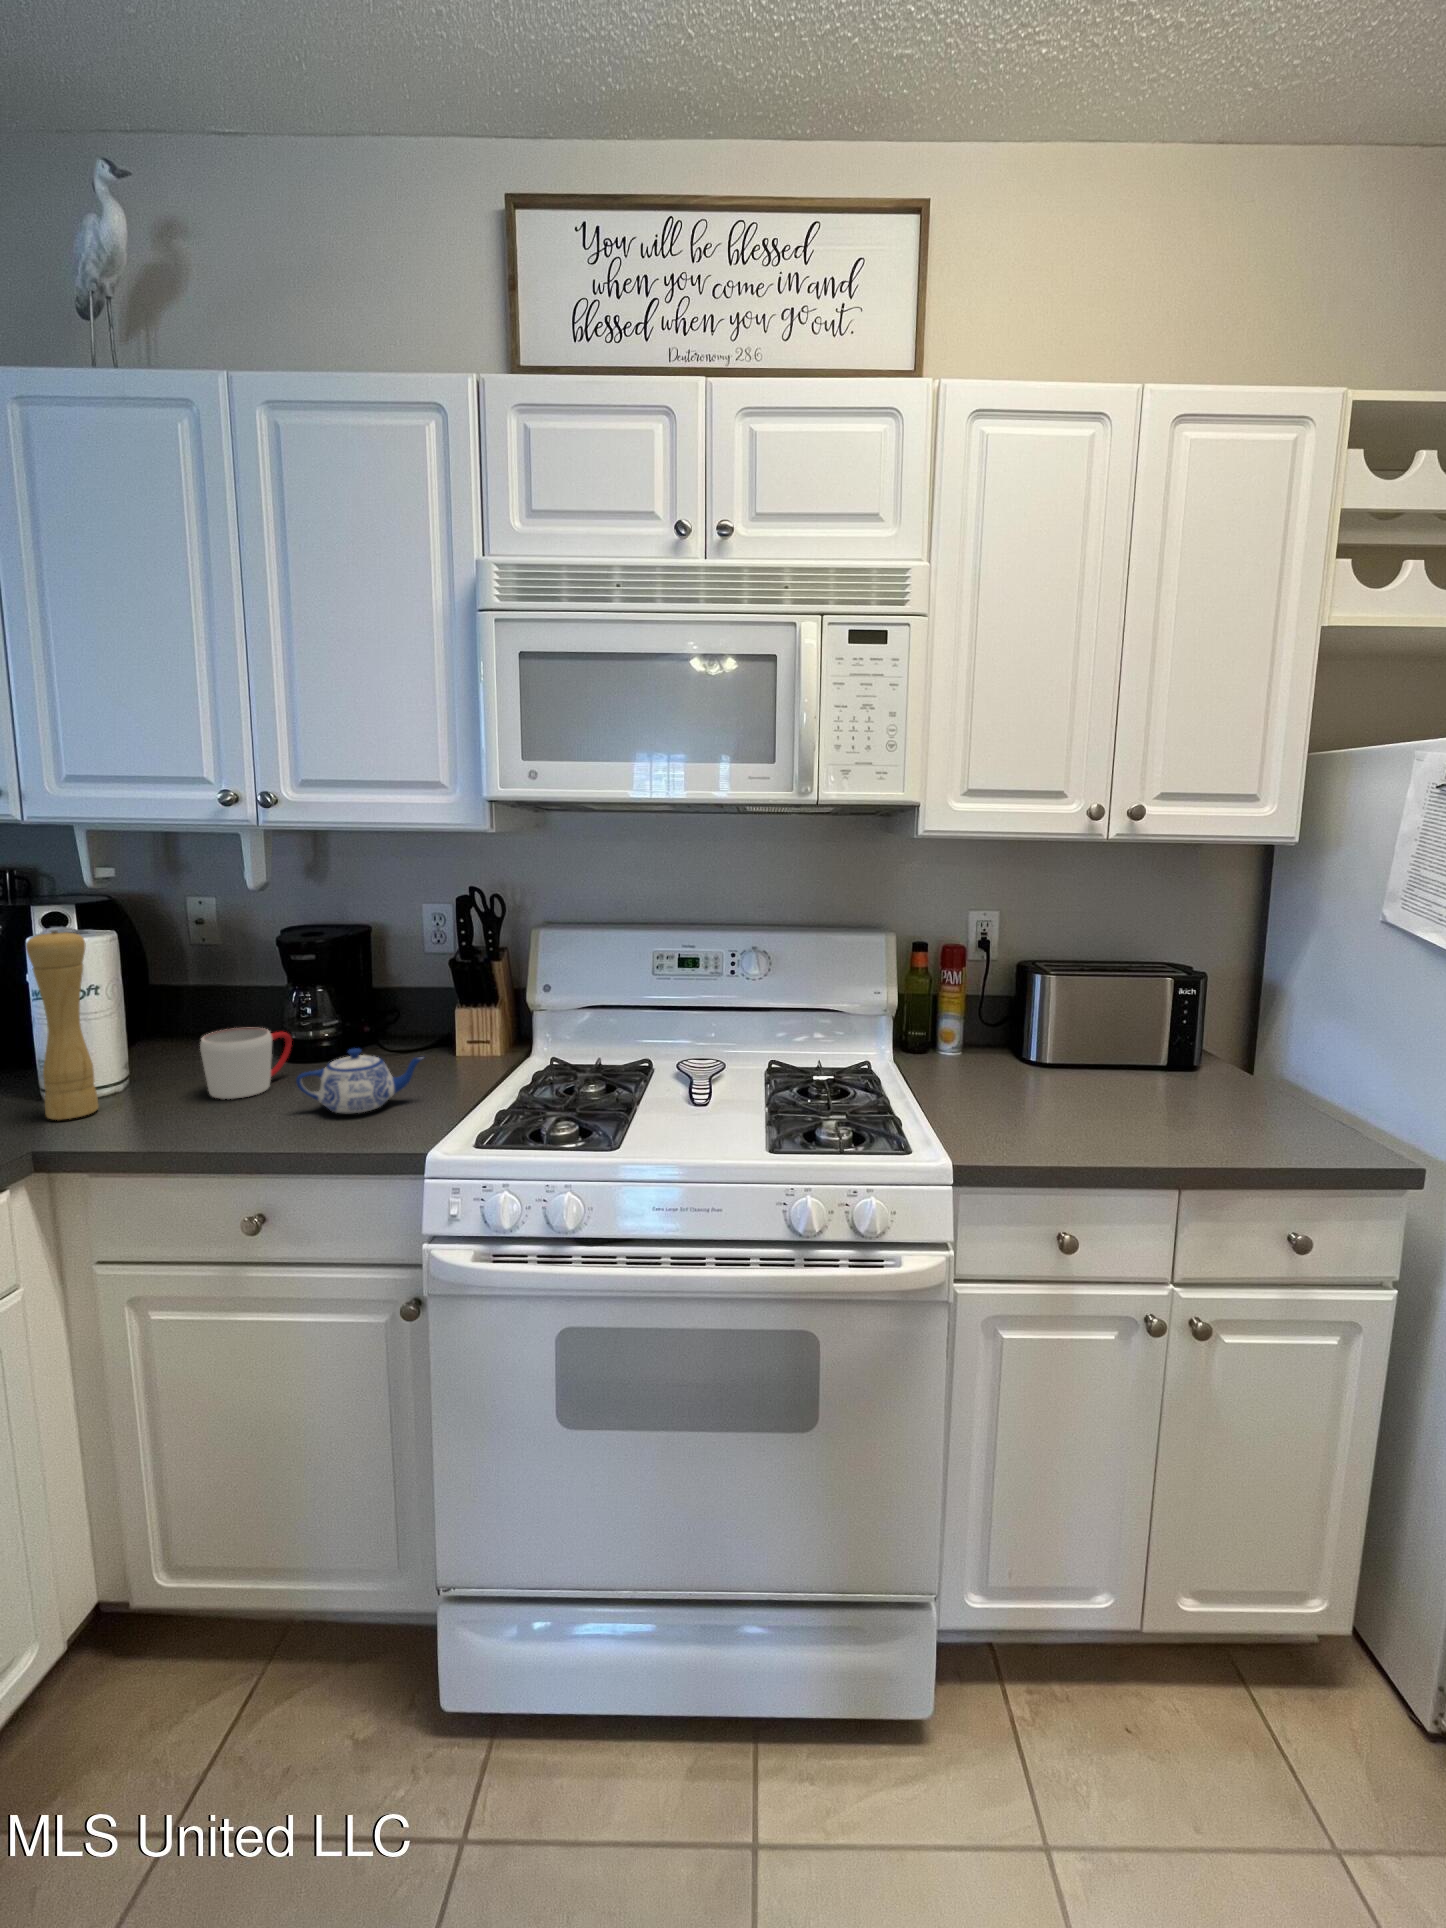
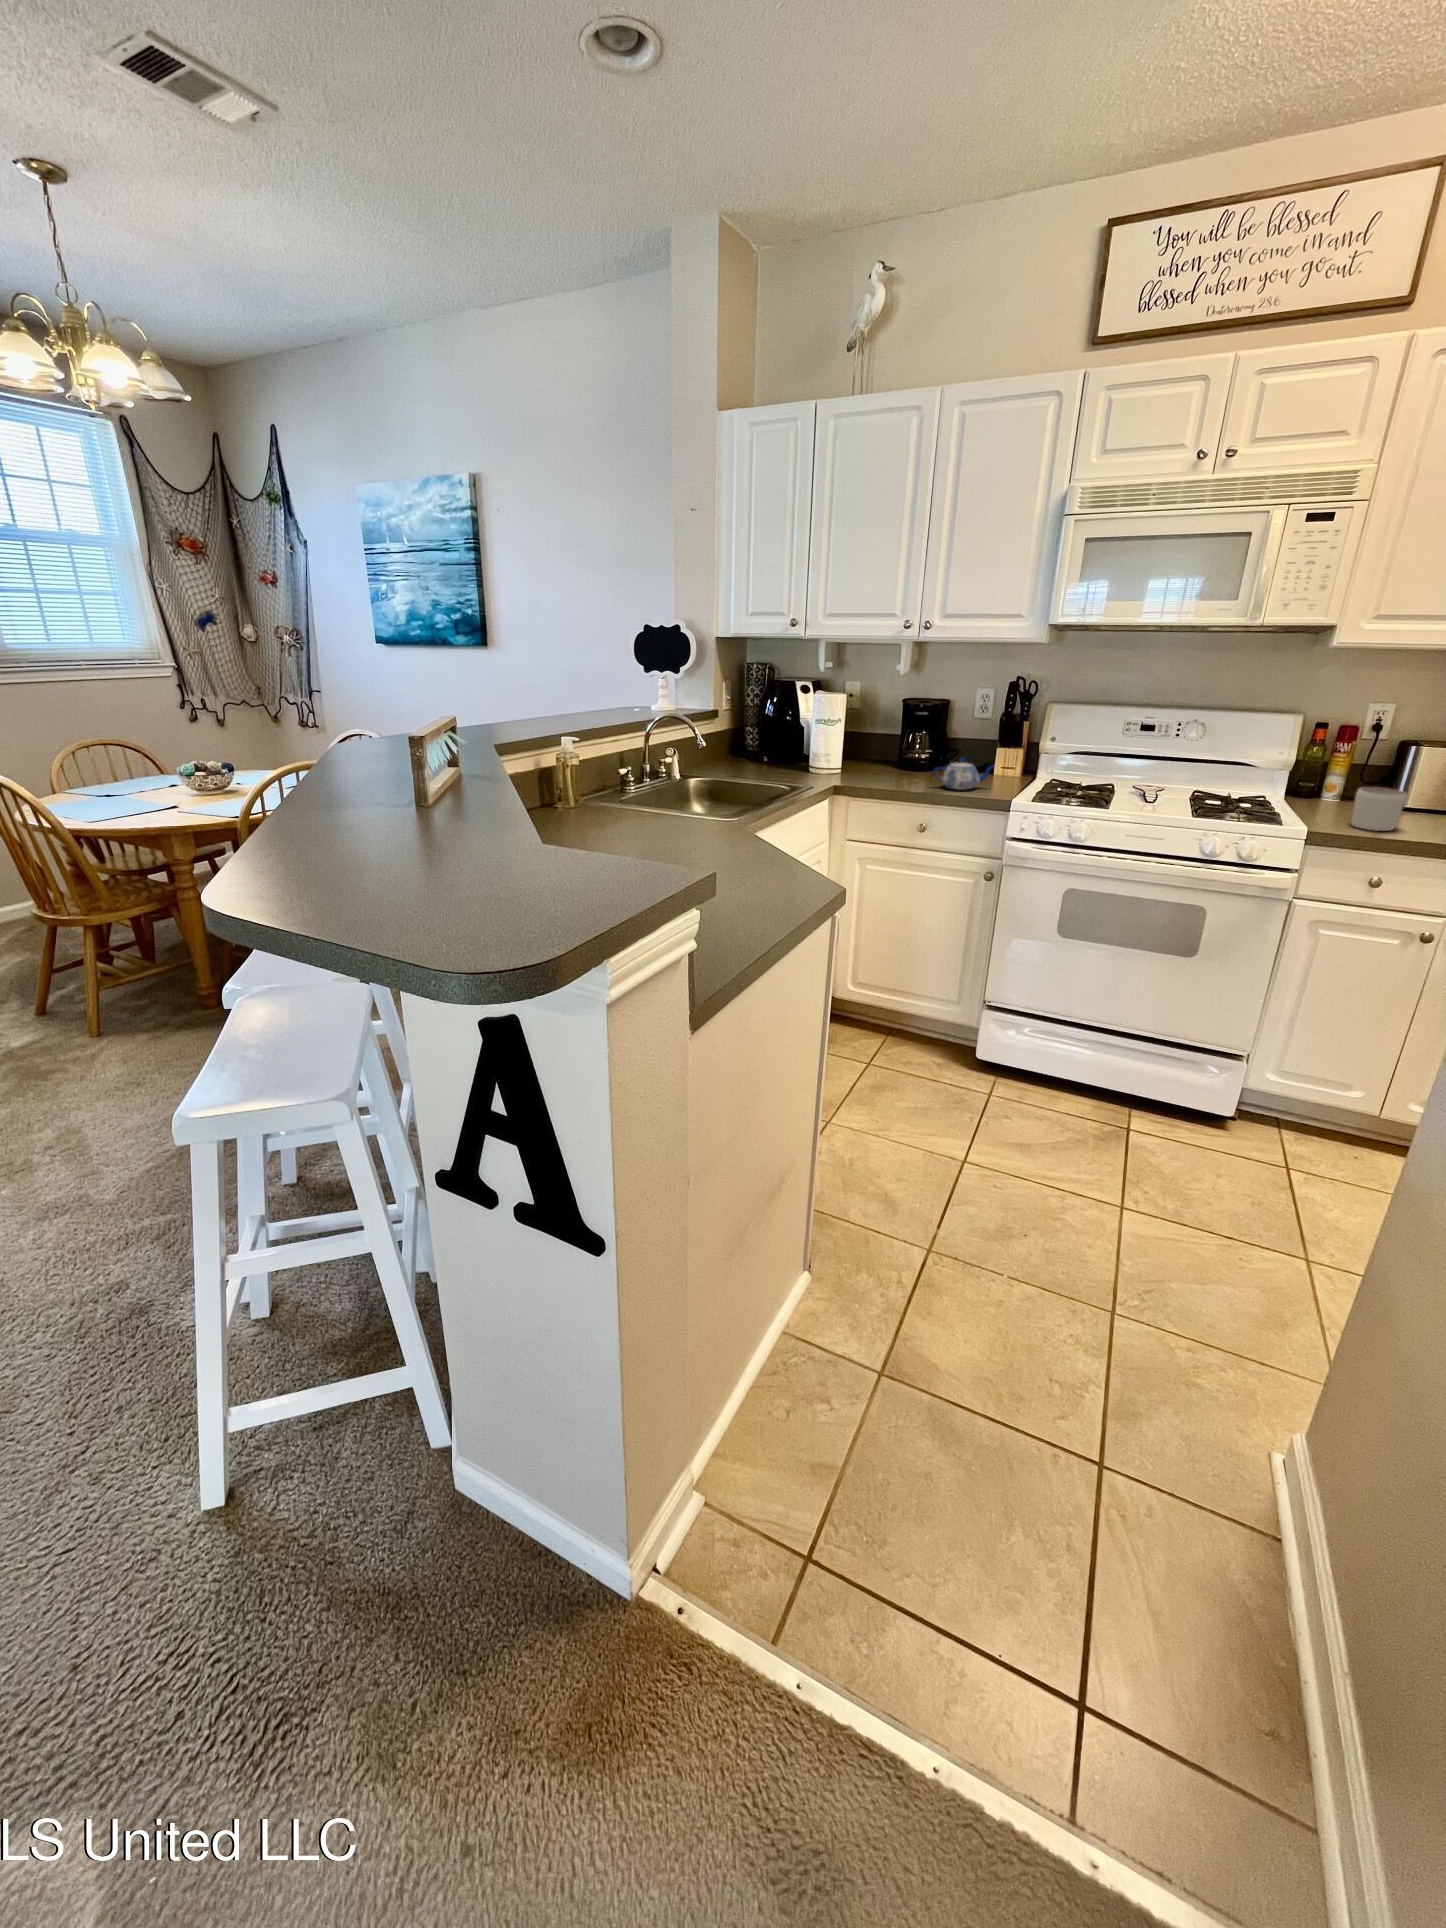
pepper mill: present [26,930,98,1120] -> none [821,692,846,780]
mug: present [200,1028,292,1099] -> present [1351,787,1407,831]

